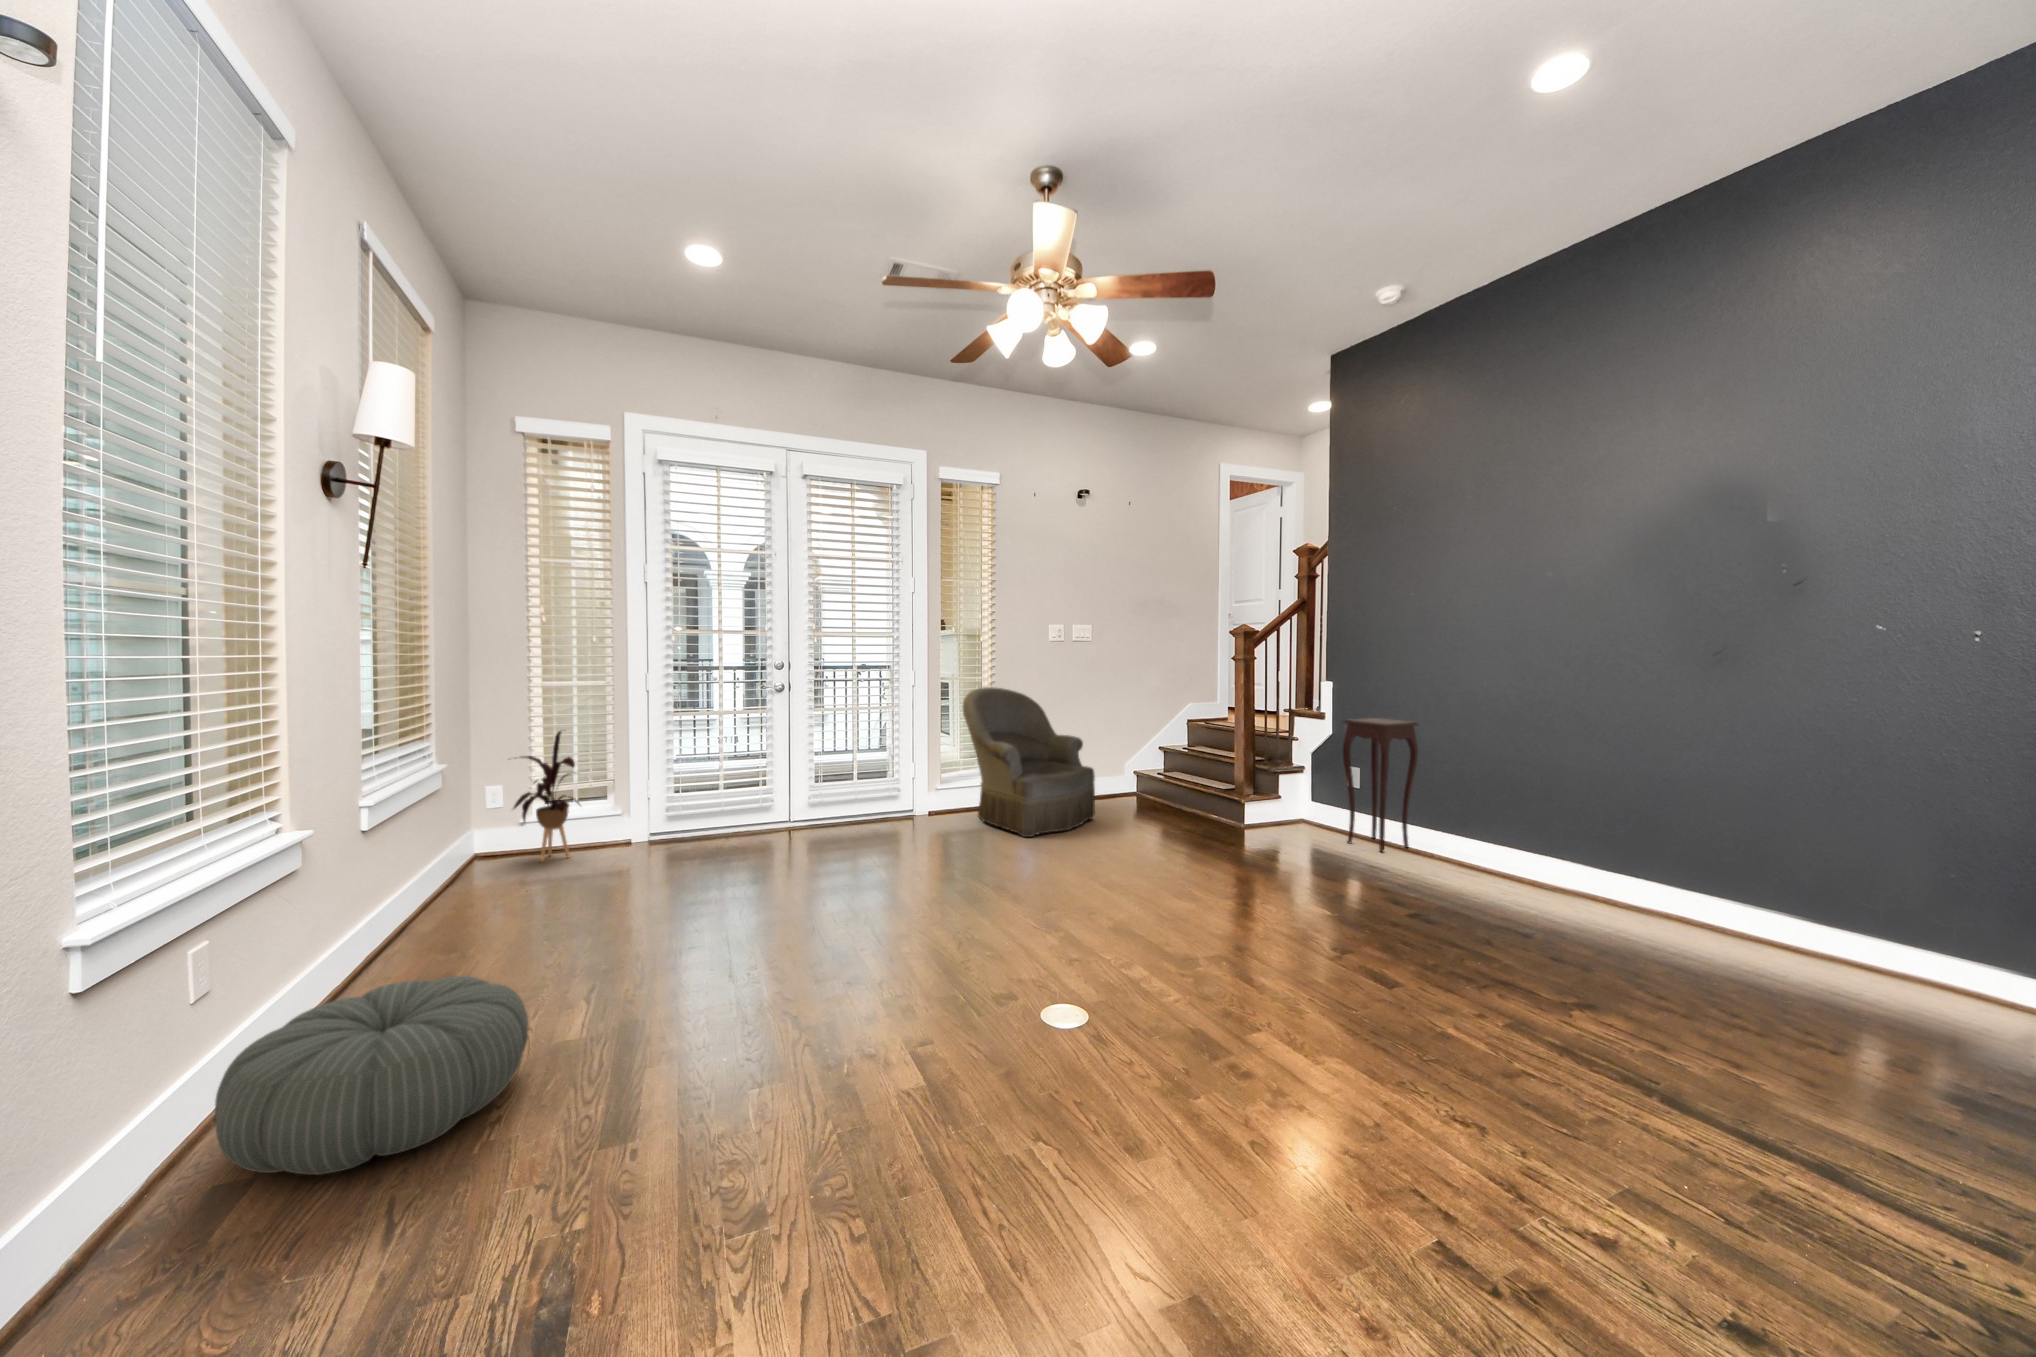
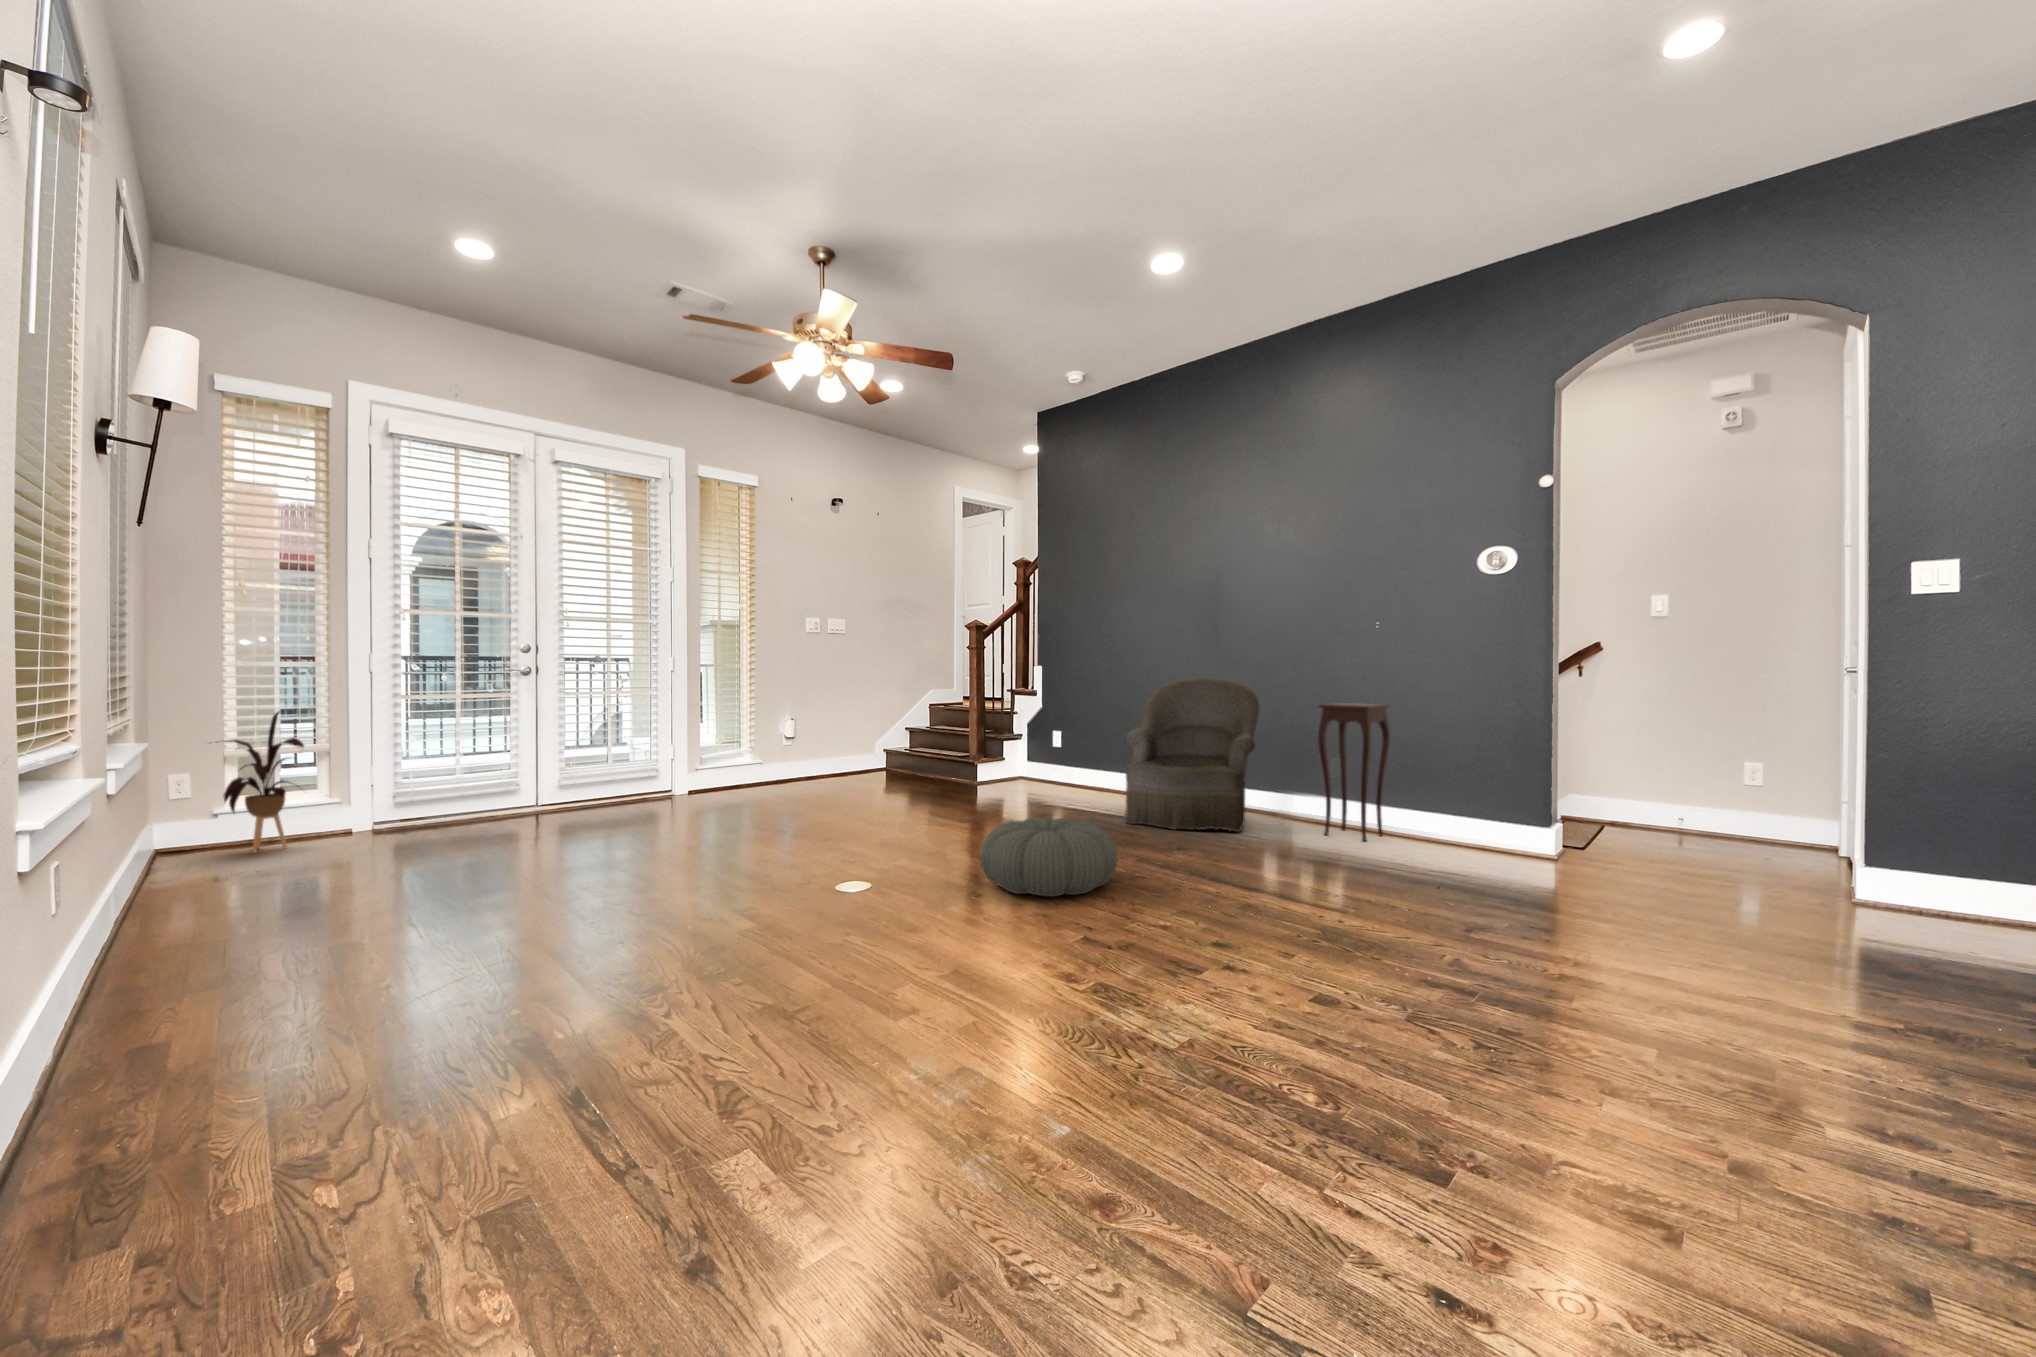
armchair: present [963,687,1095,837] -> present [1125,678,1259,832]
side table: present [1343,718,1418,852] -> present [1318,703,1390,841]
pouf: present [215,976,528,1175] -> present [980,818,1118,897]

